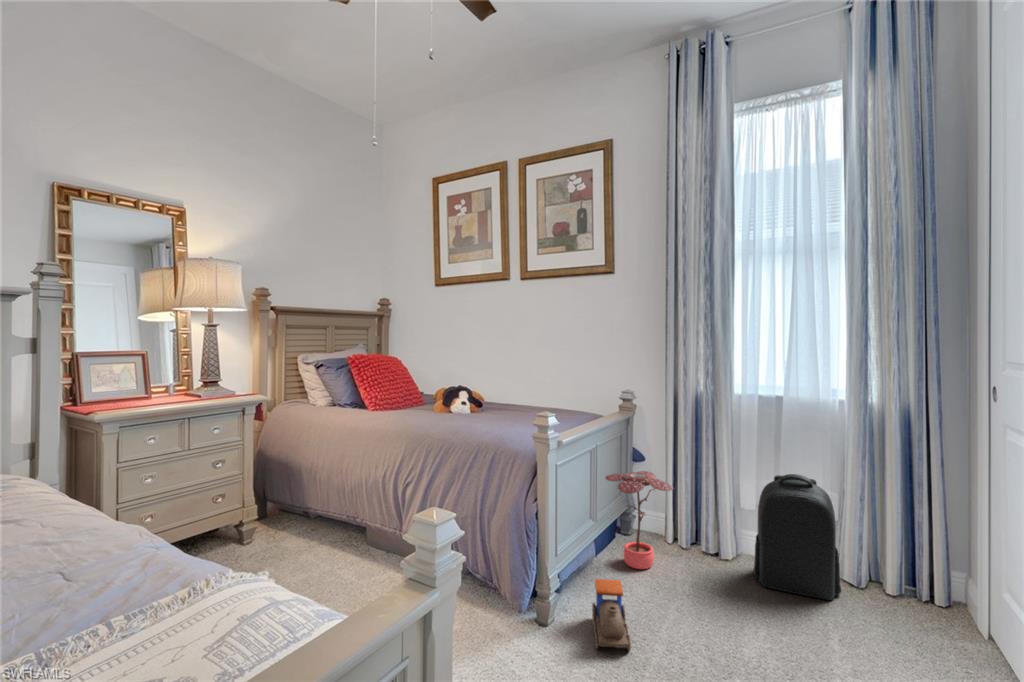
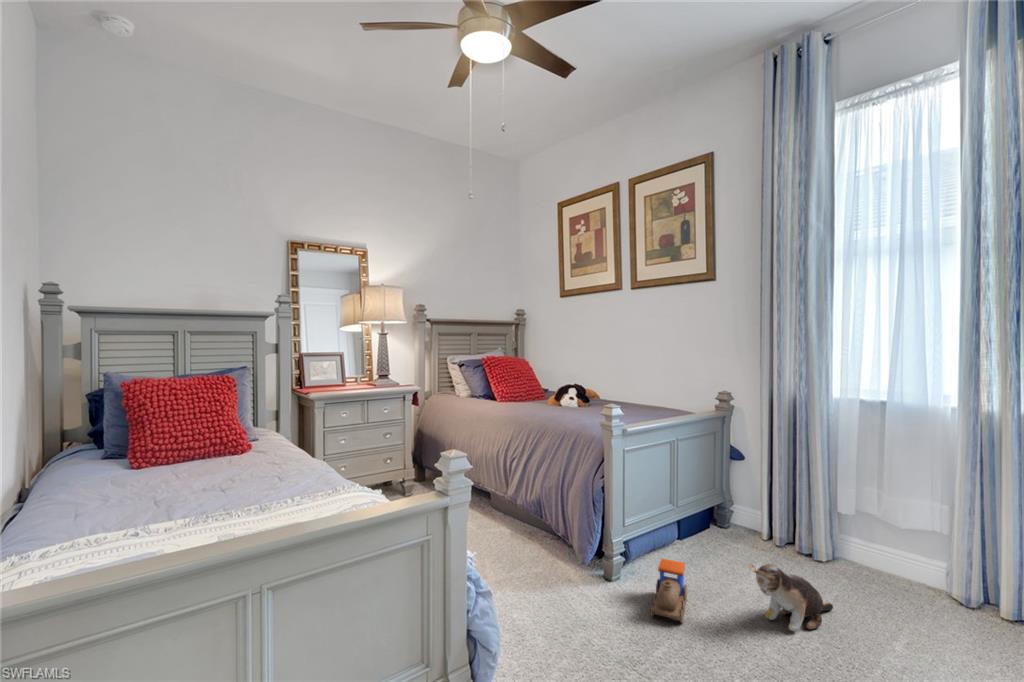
potted plant: present [605,471,673,569] -> none [693,470,758,562]
backpack: present [753,474,841,600] -> none [846,485,949,621]
plush toy: none [692,569,755,636] -> present [749,564,833,631]

